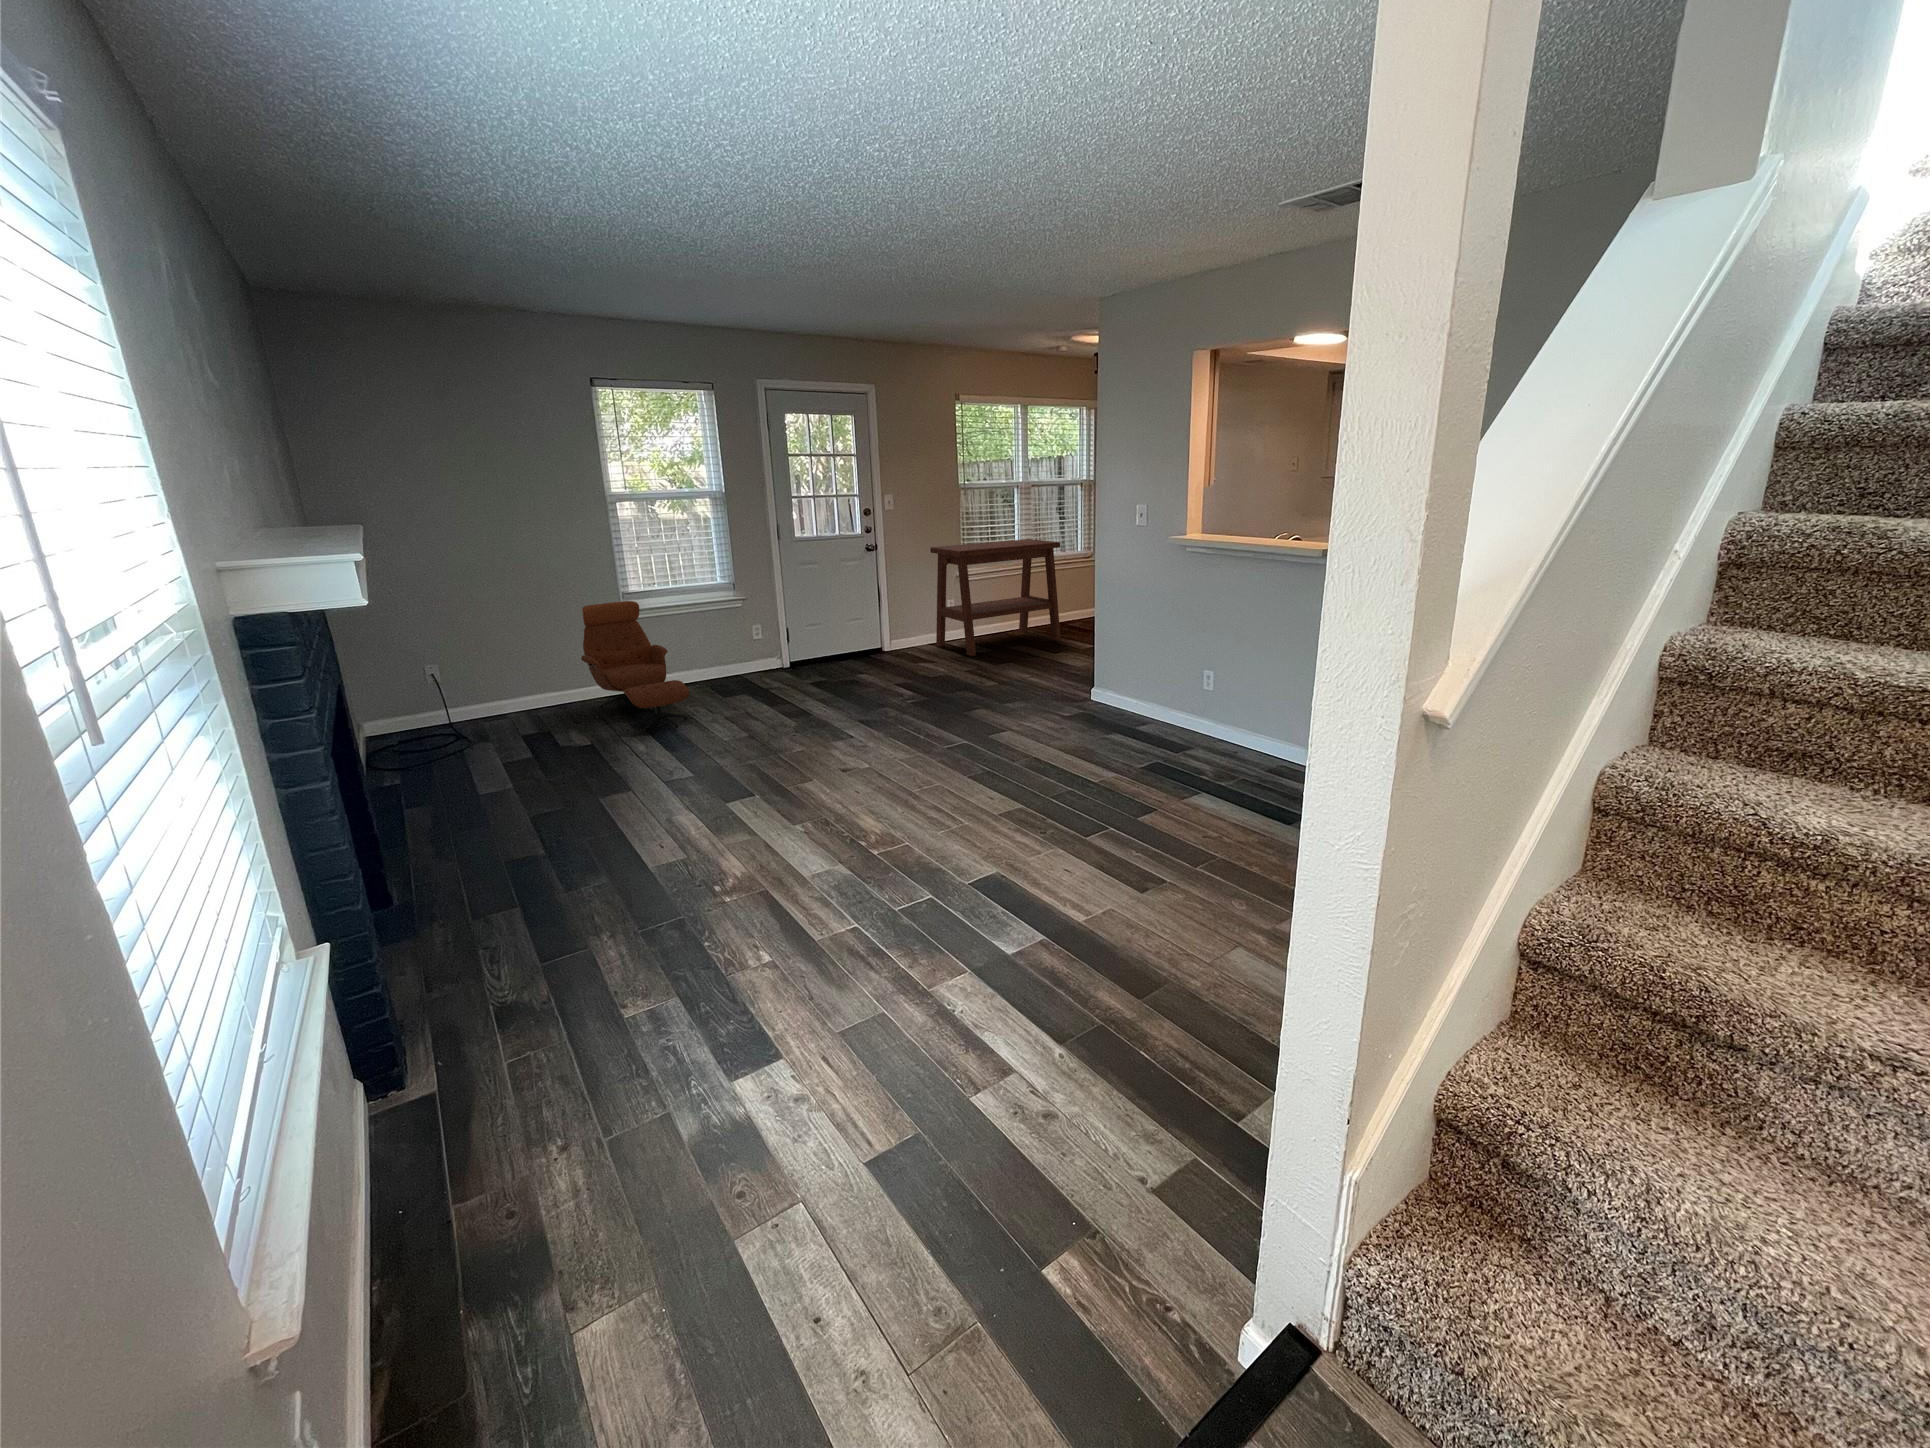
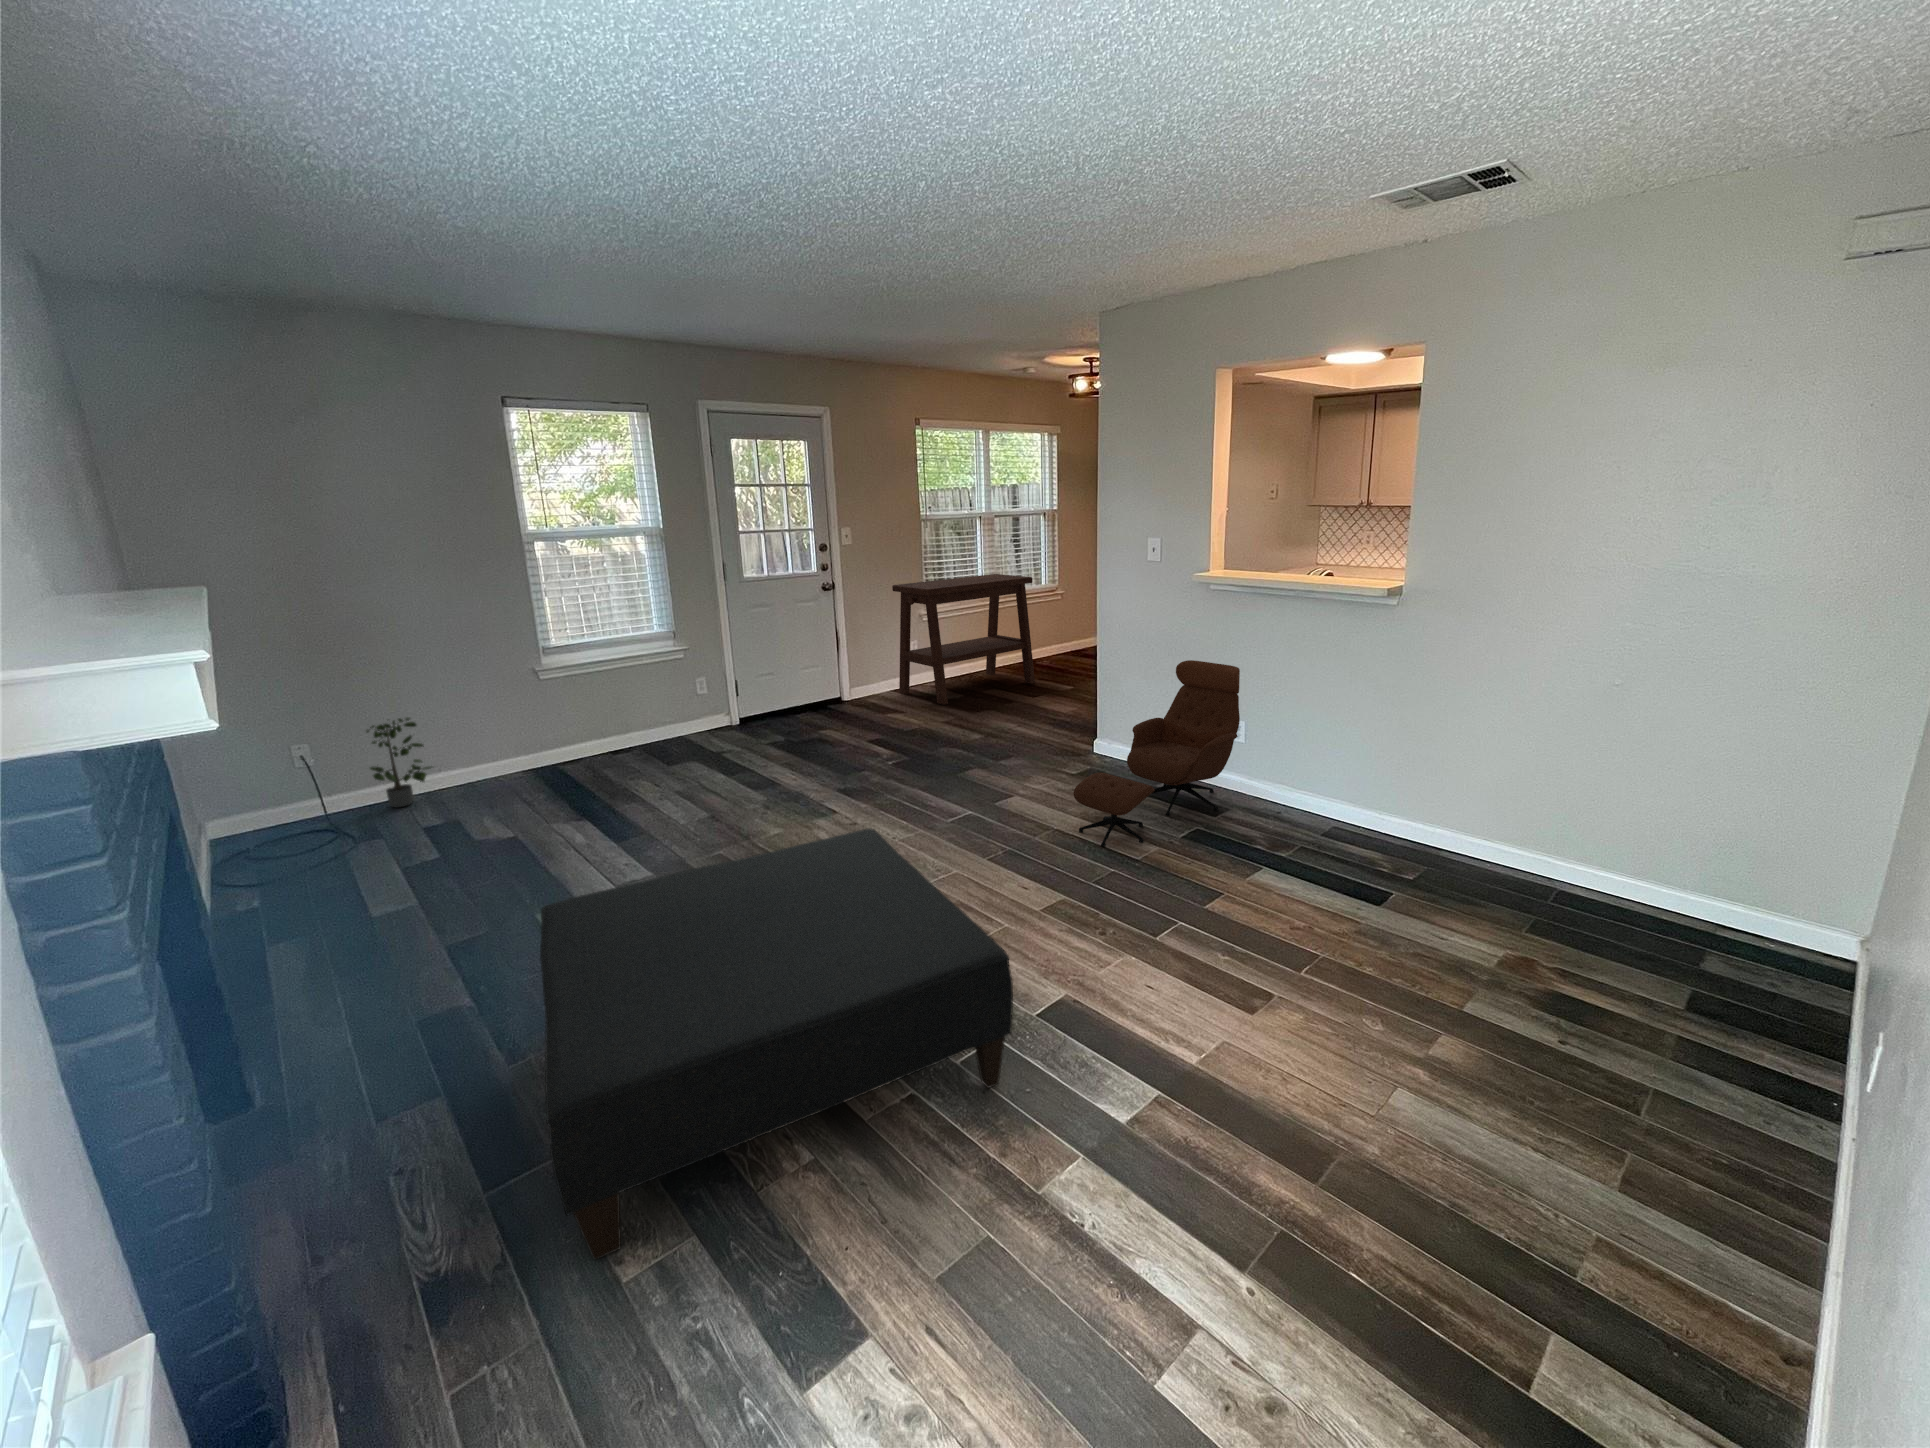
lounge chair: present [581,601,689,732] -> present [1073,660,1240,846]
potted plant: none [484,644,542,719] -> present [367,718,431,807]
ottoman: none [574,738,931,1003] -> present [540,829,1013,1259]

